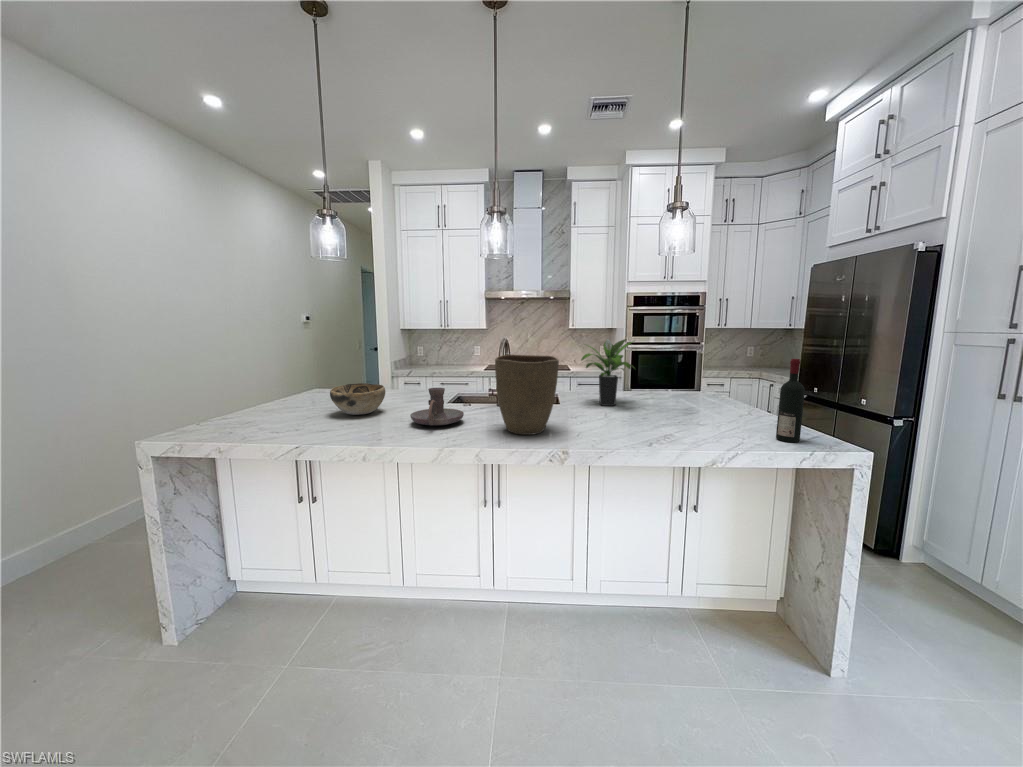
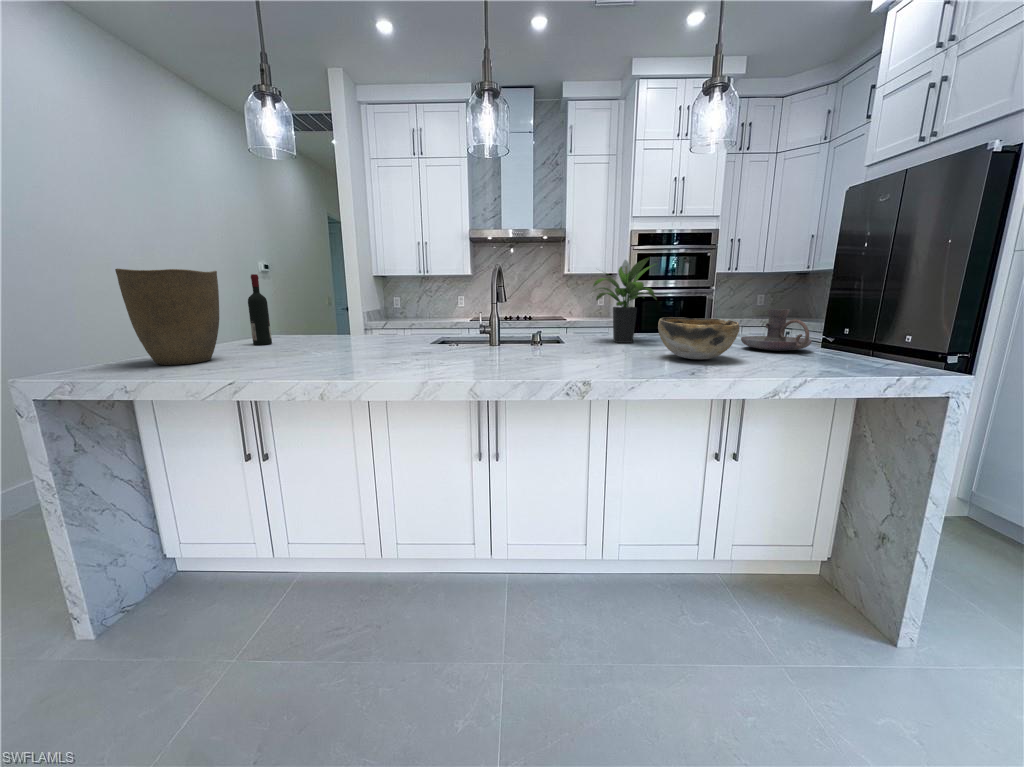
vase: present [495,355,559,435] -> present [115,268,219,365]
wine bottle: present [776,359,805,442] -> present [248,274,272,345]
decorative bowl: present [330,383,385,415] -> present [658,317,740,359]
candle holder: present [410,388,464,425] -> present [741,309,812,351]

